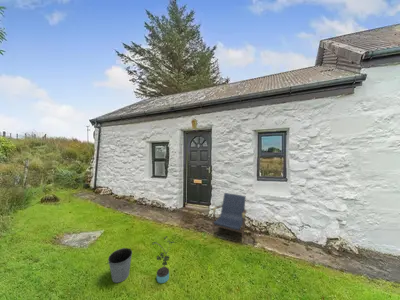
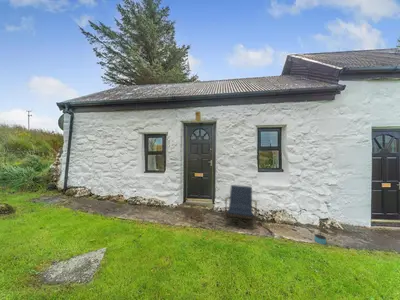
potted plant: present [153,236,174,283] -> present [312,212,333,244]
bucket: present [108,248,132,283] -> none [140,235,164,270]

